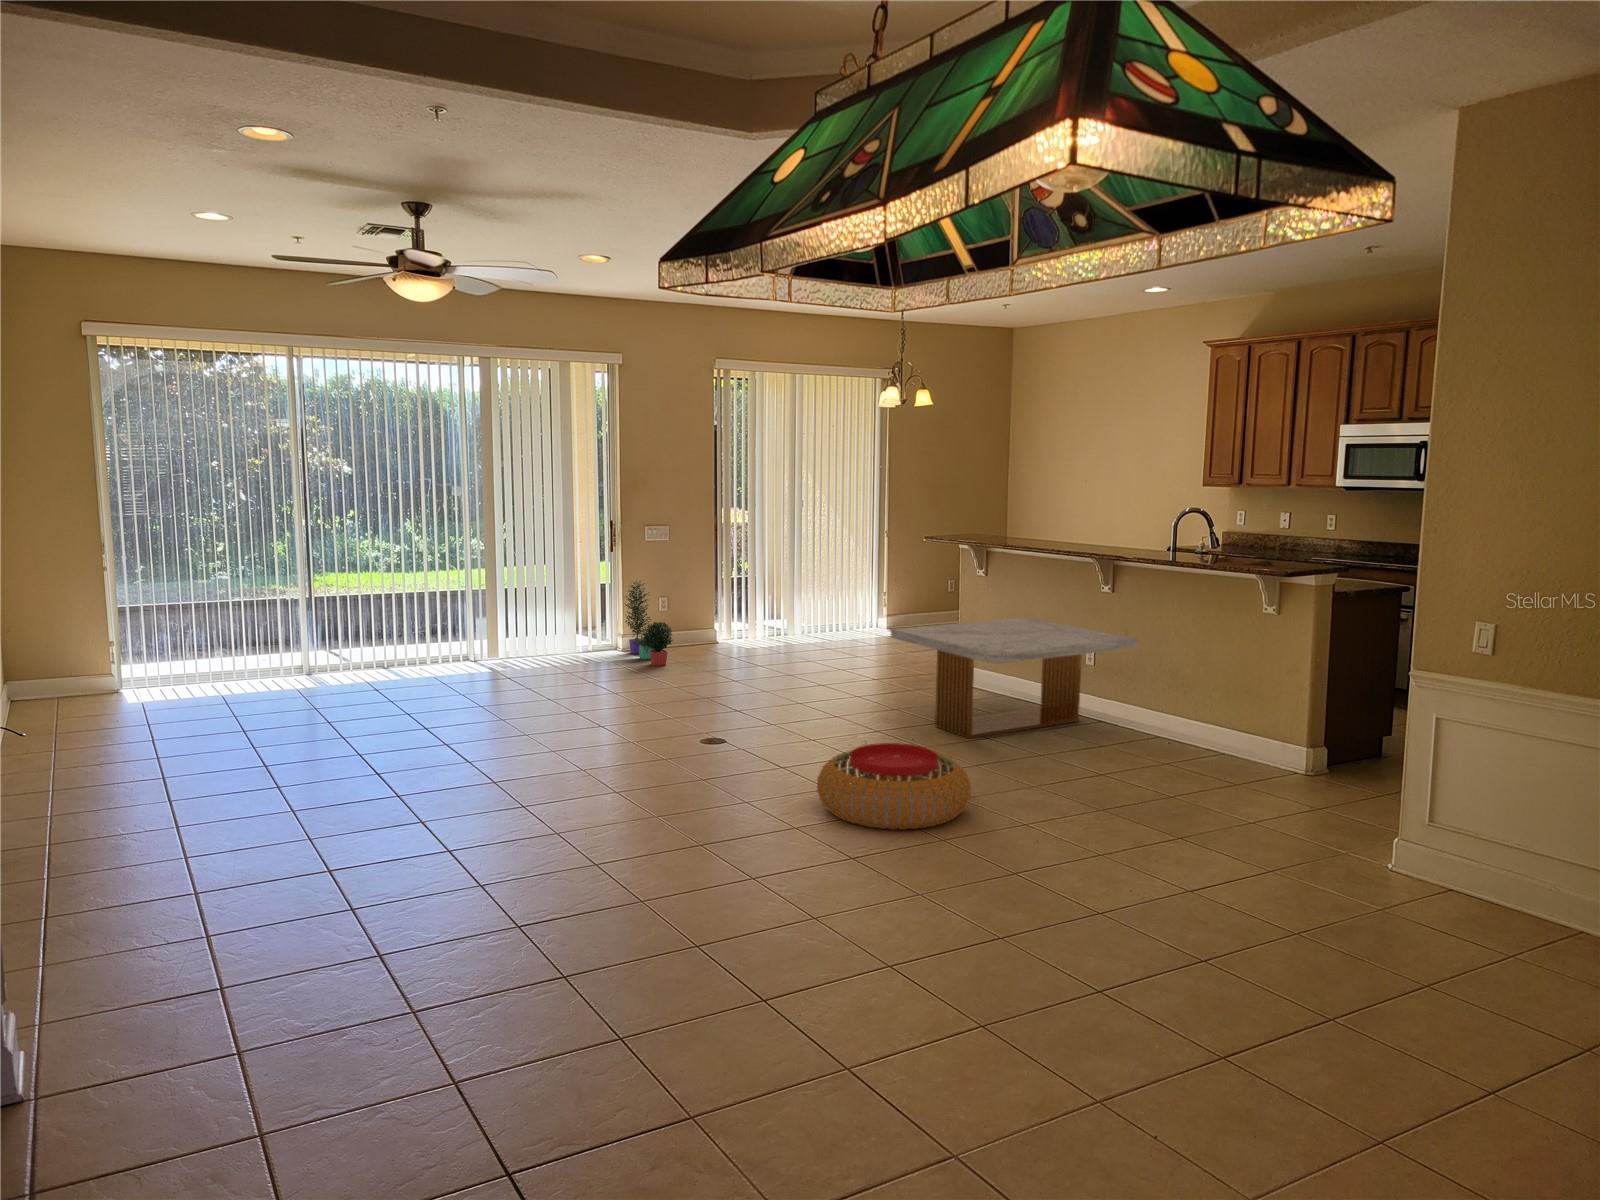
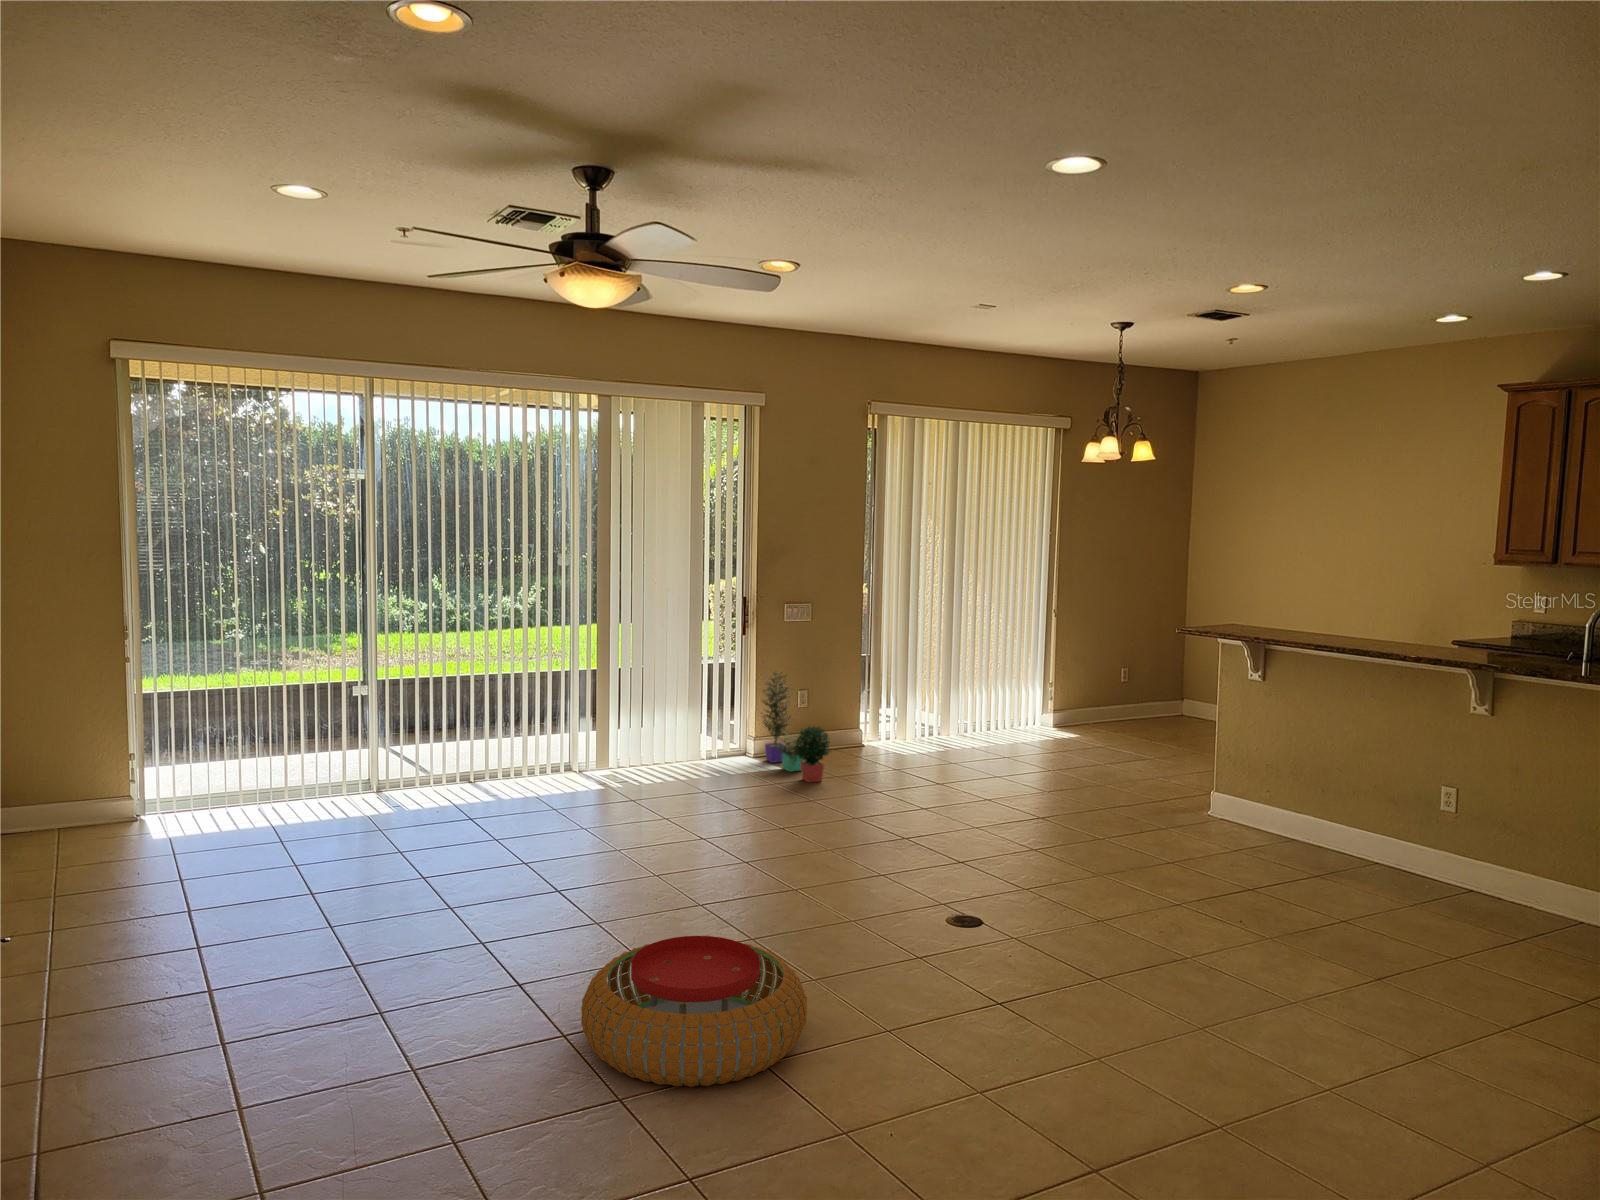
coffee table: present [891,617,1138,738] -> none [1177,738,1530,919]
pouf: present [817,743,971,830] -> present [581,936,807,1087]

